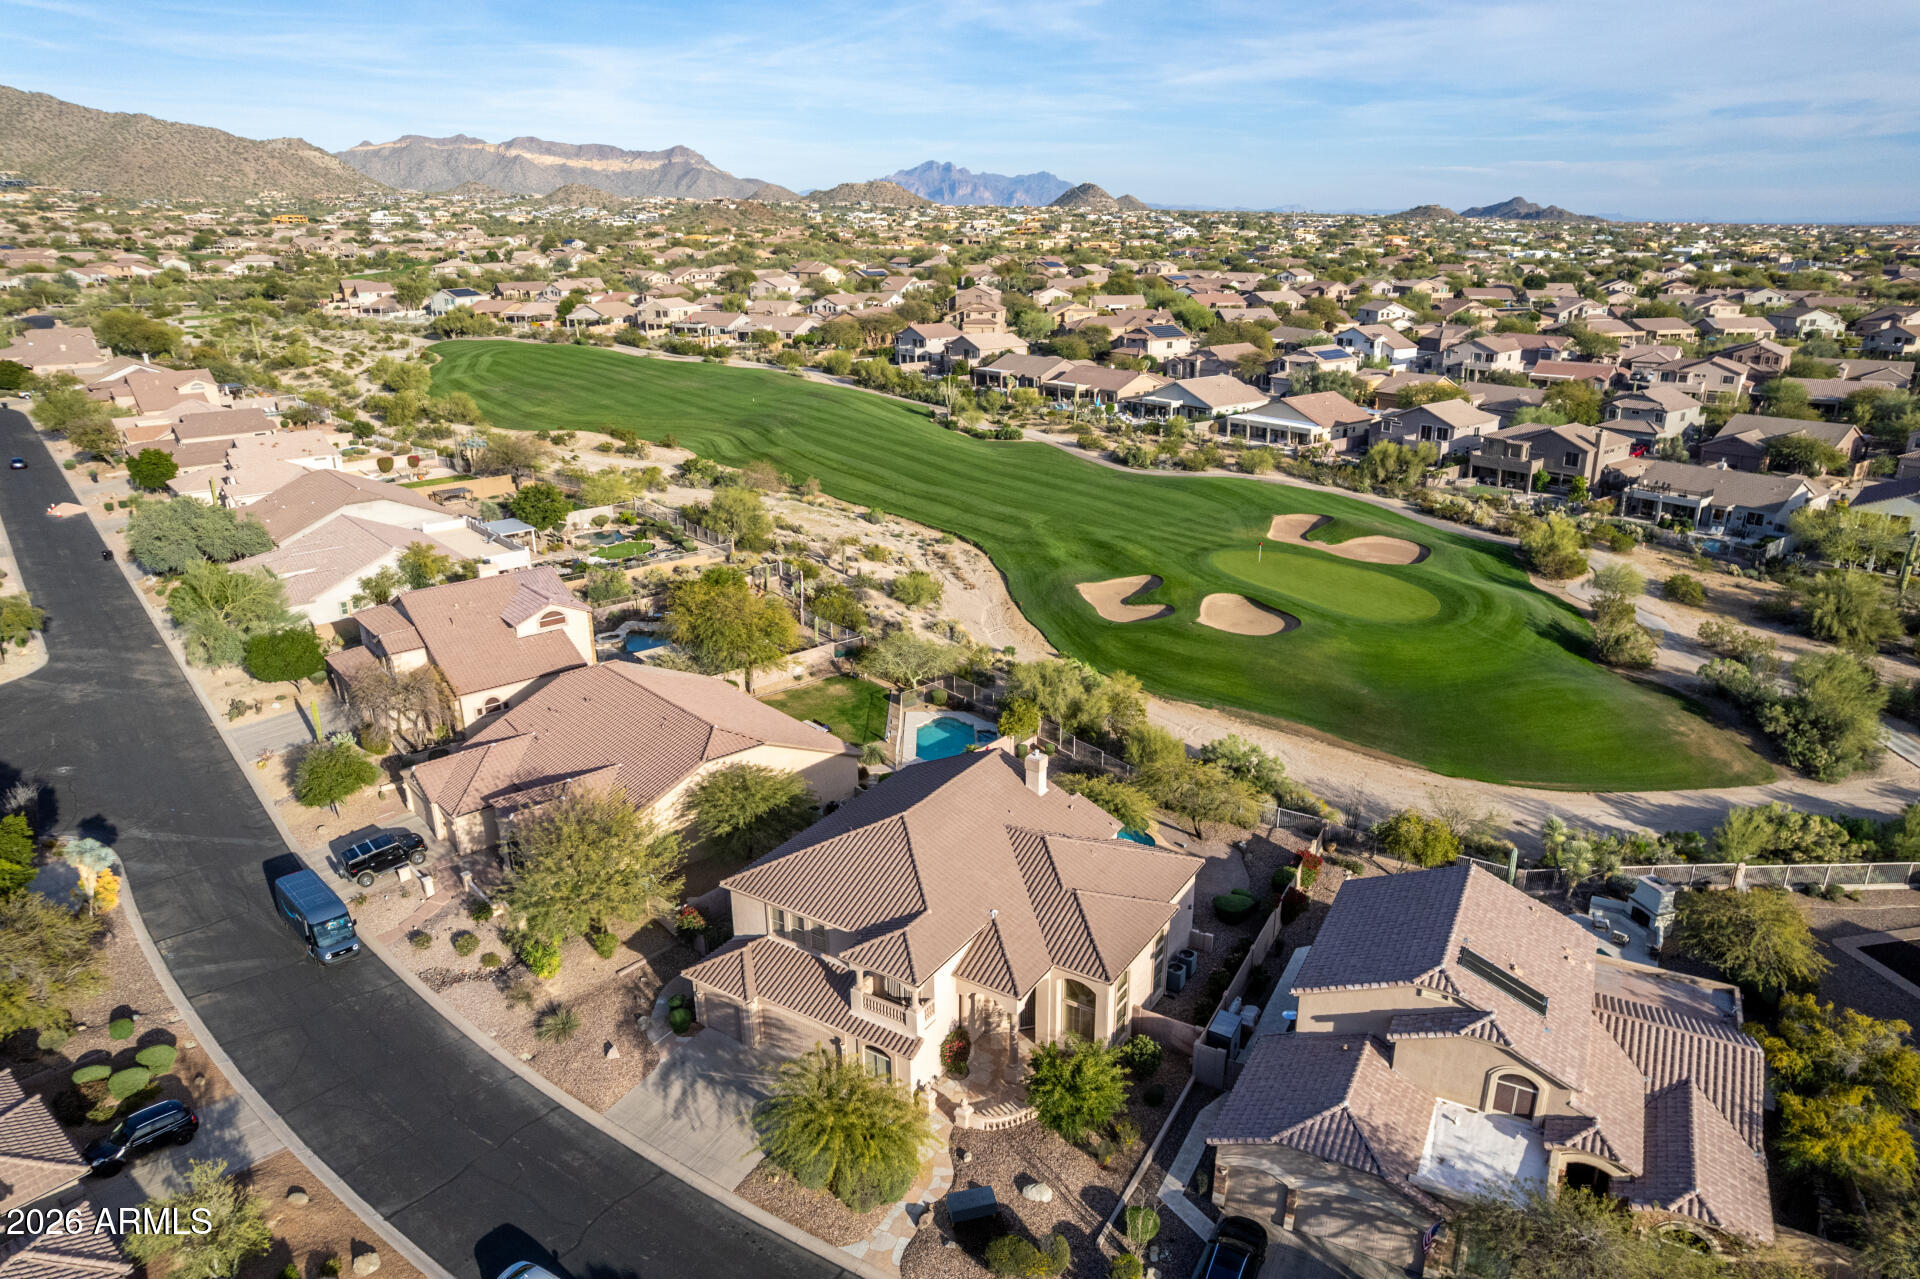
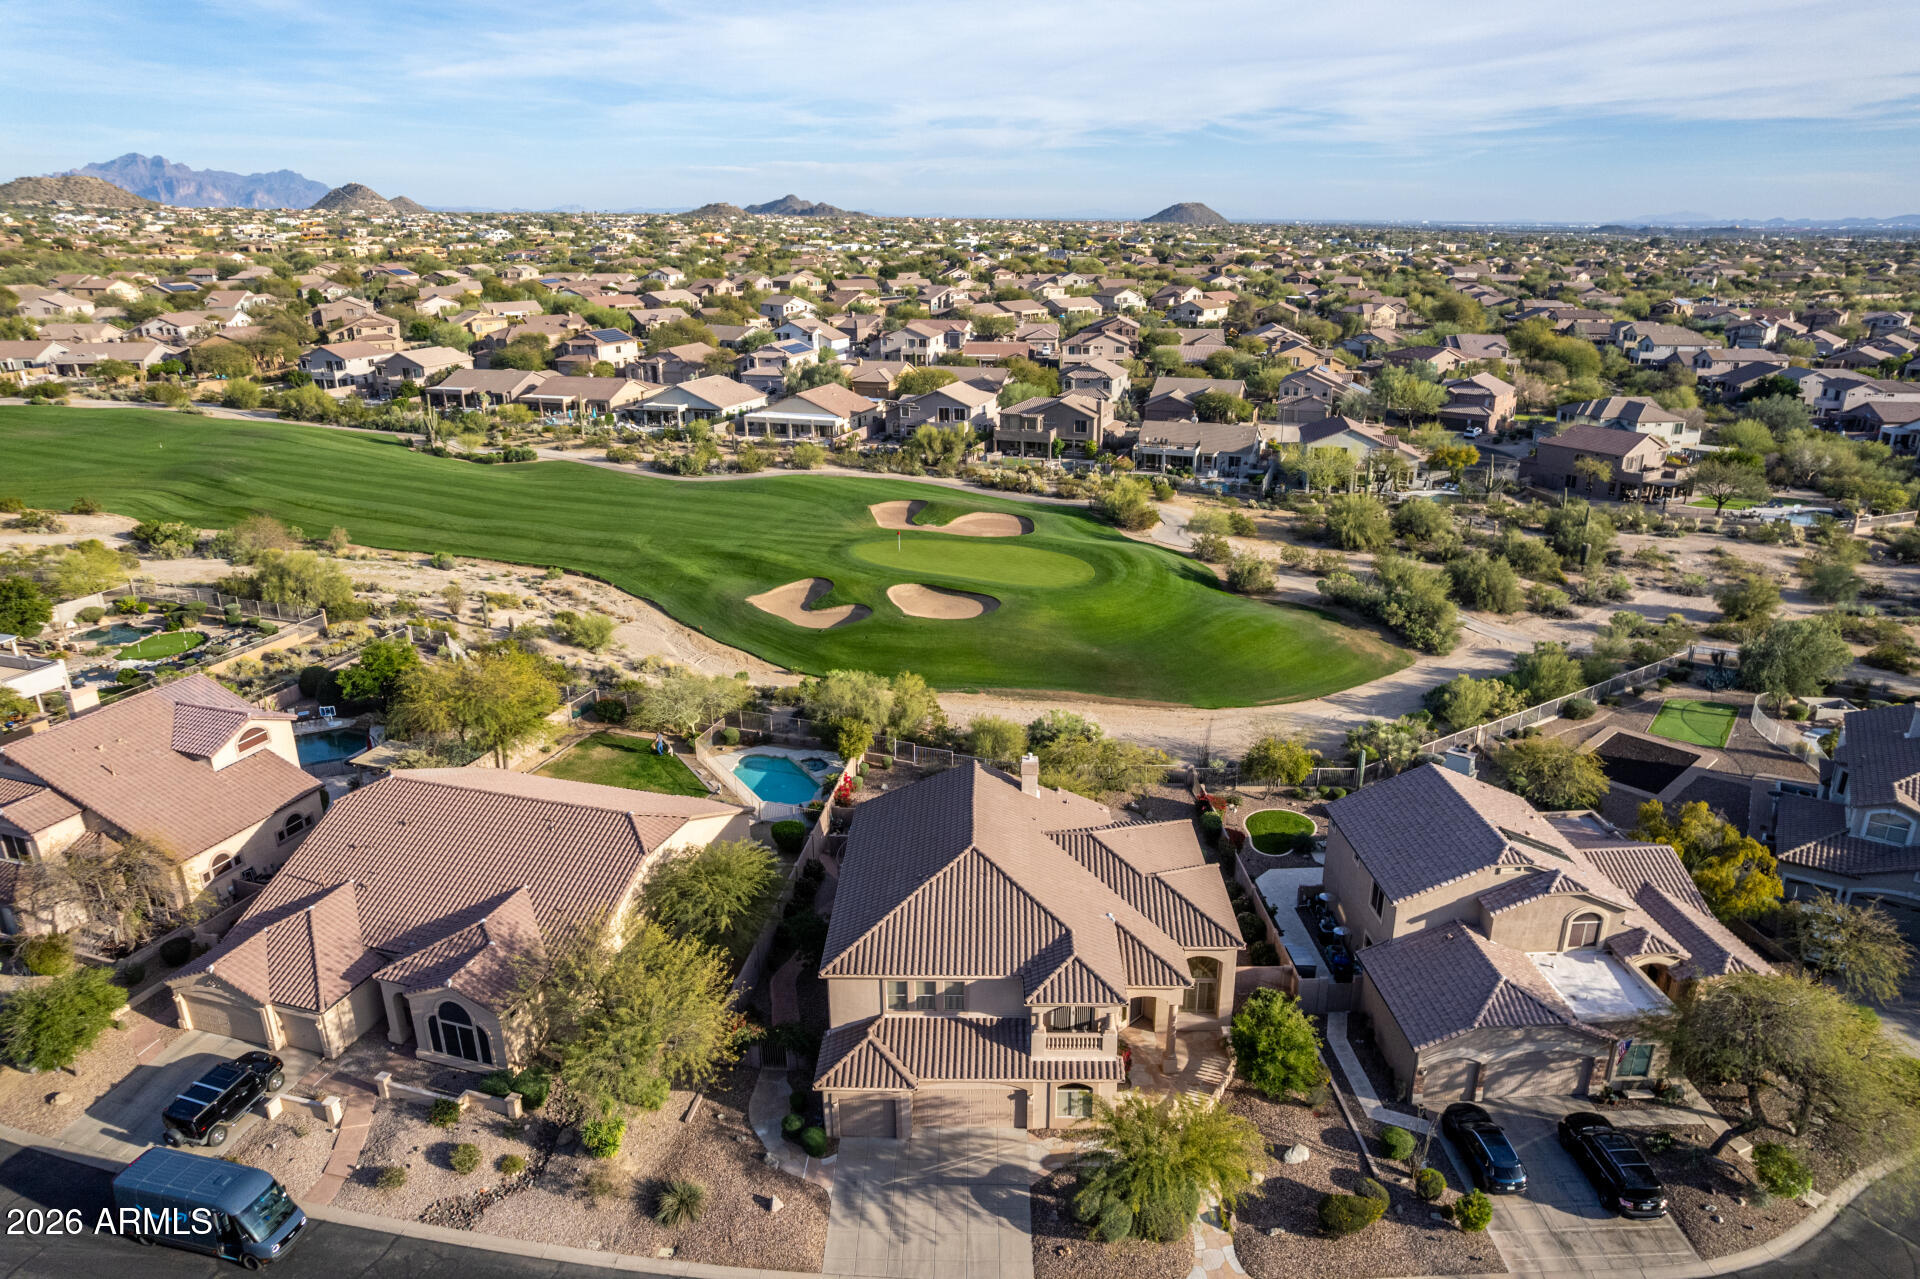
bench: present [946,1185,997,1227] -> none [1239,1168,1286,1221]

